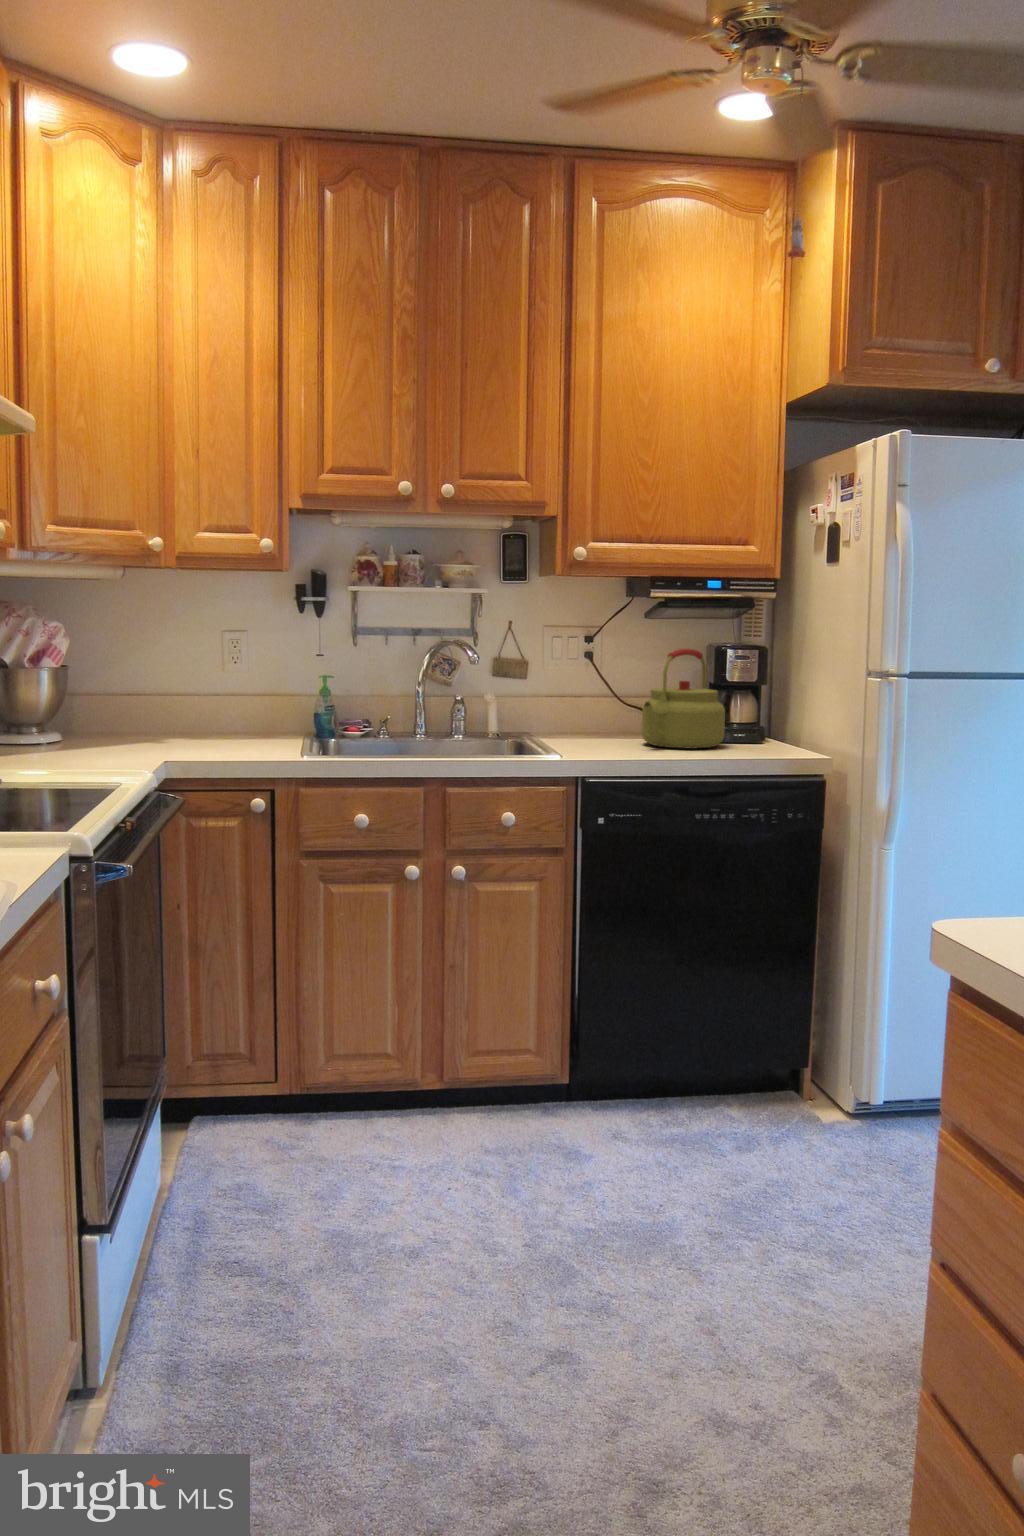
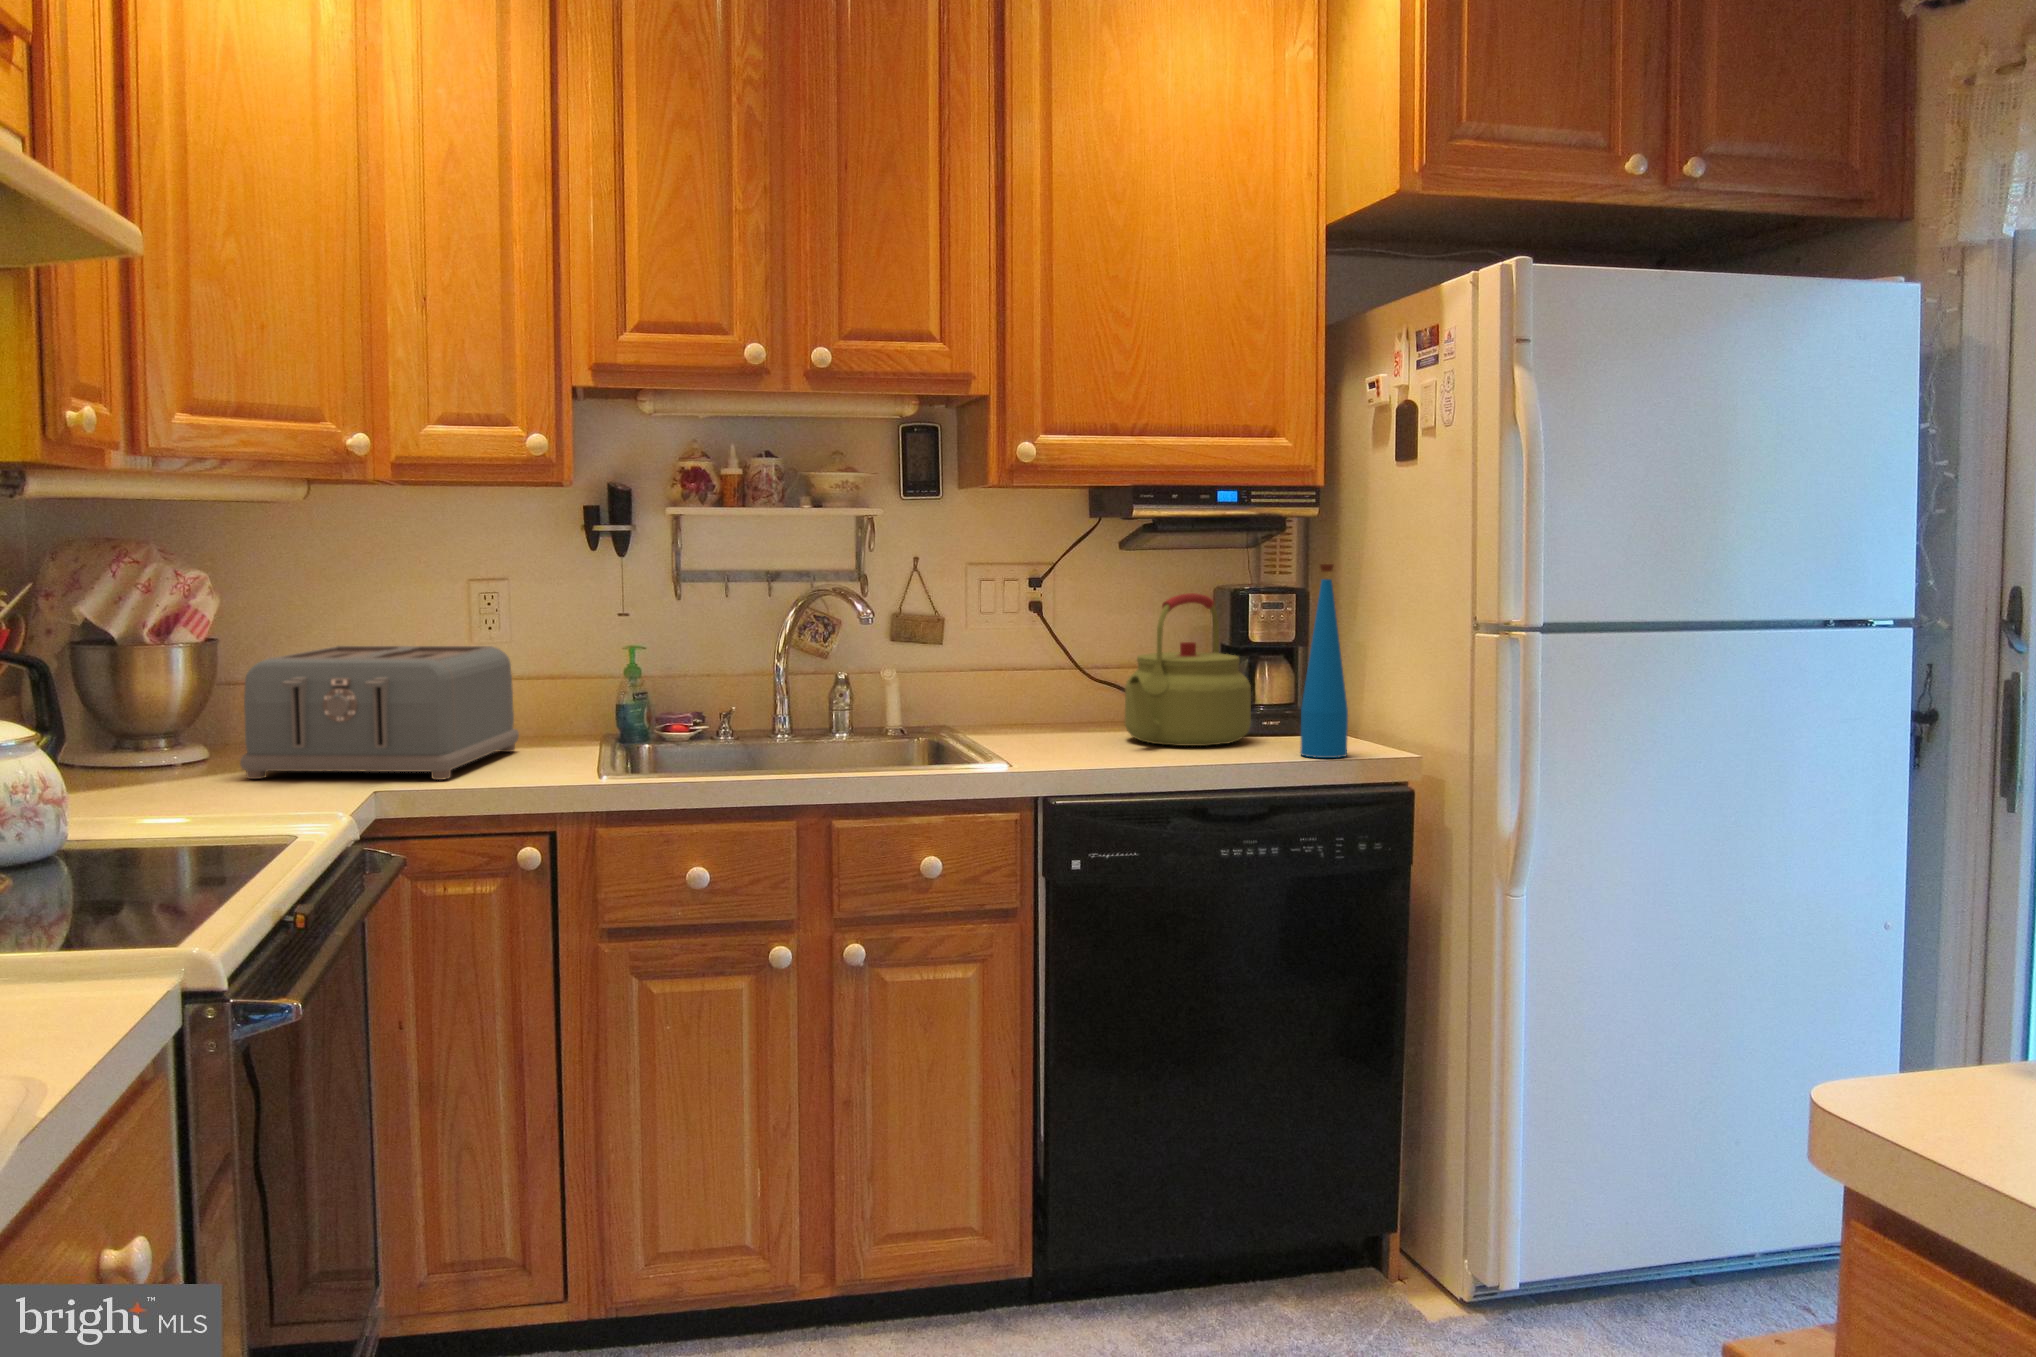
bottle: none [755,630,787,757] -> present [1300,564,1348,758]
toaster: none [84,671,253,755] -> present [240,646,519,780]

